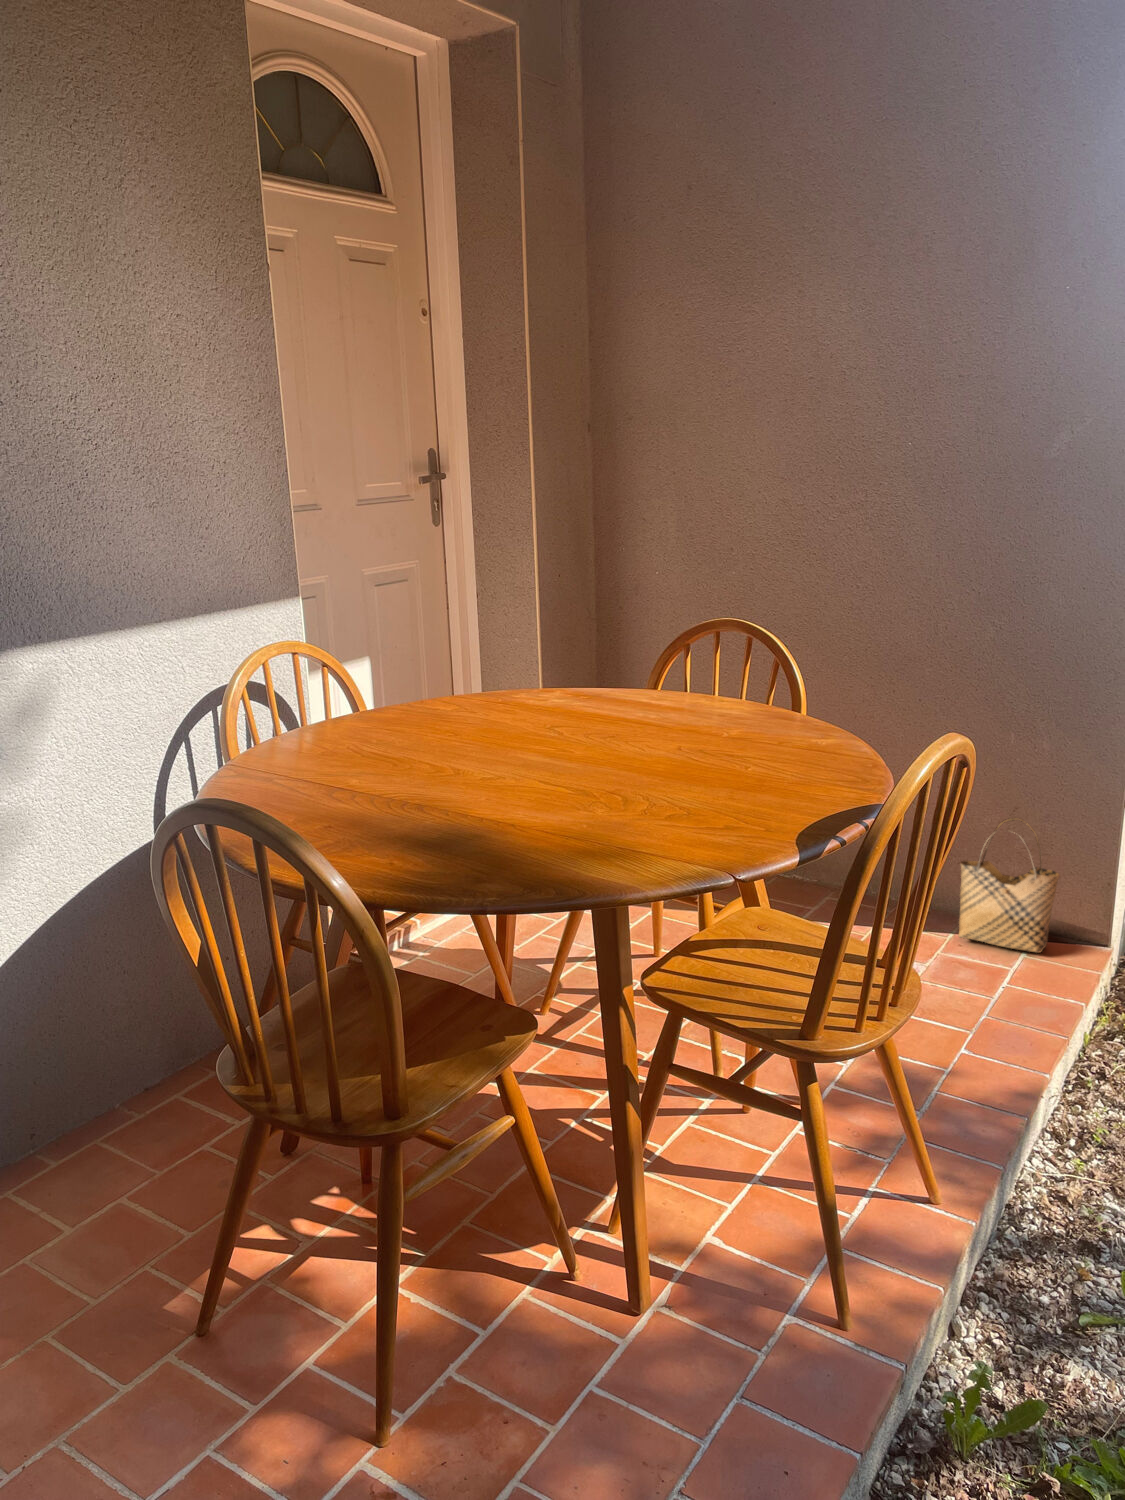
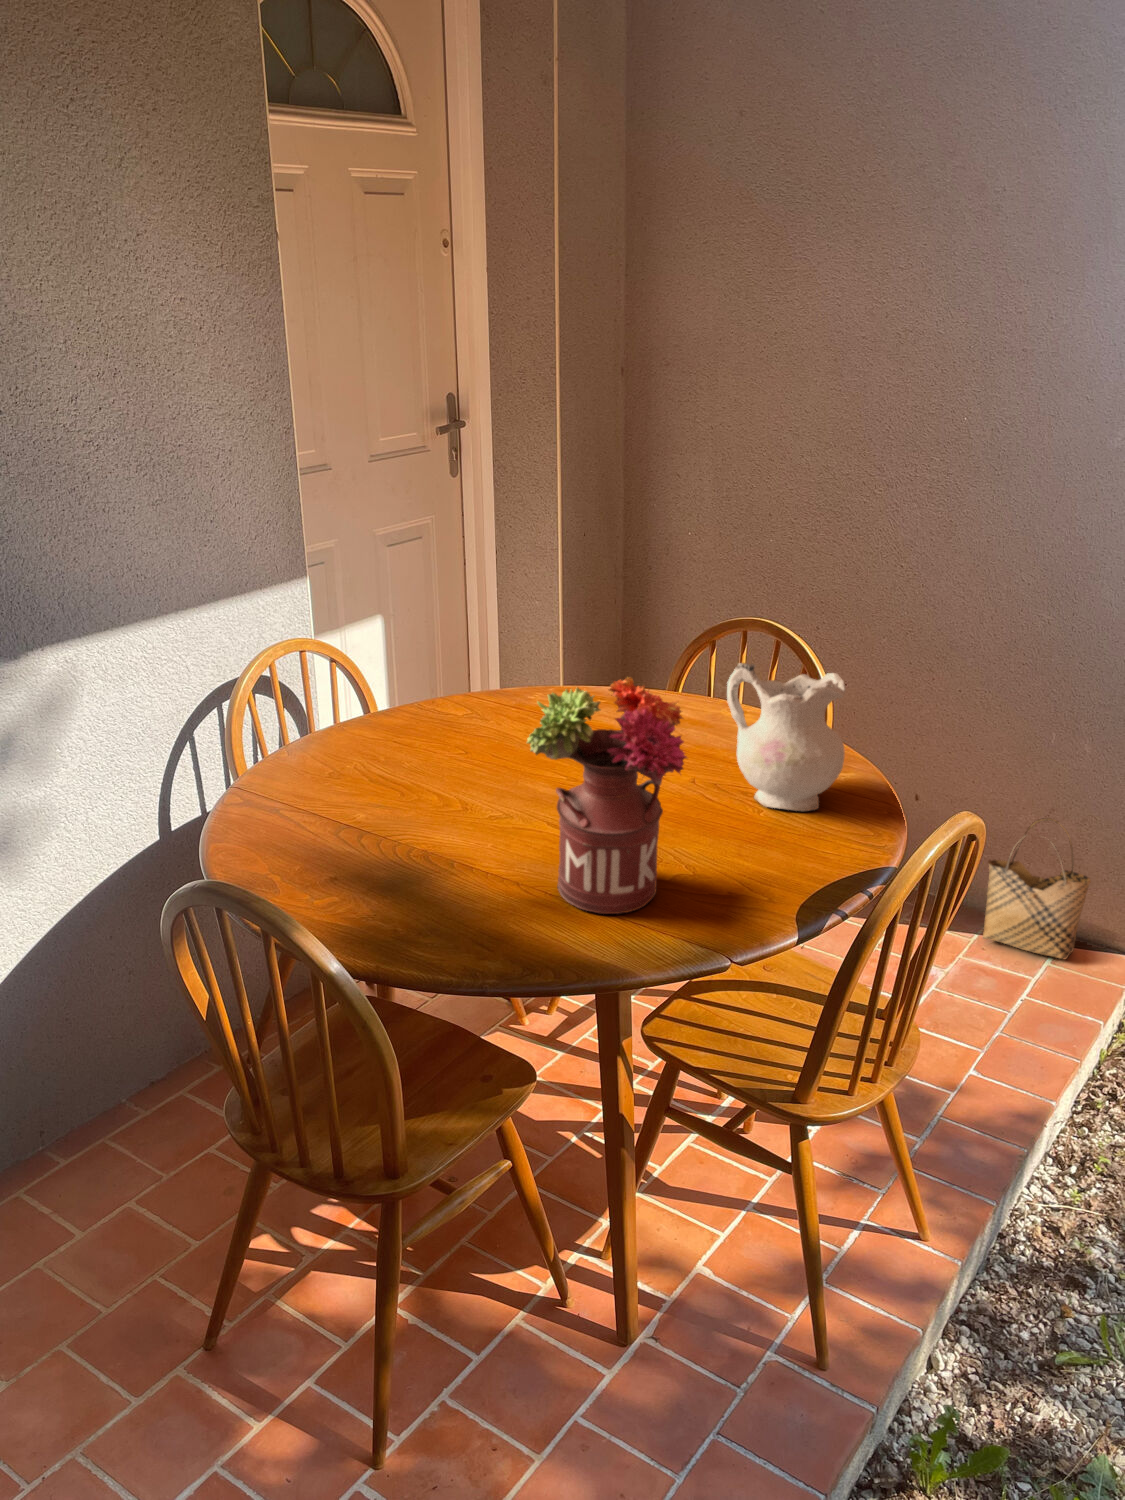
flower arrangement: none [521,601,685,843] -> present [527,677,687,914]
ceramic pitcher: none [713,621,831,764] -> present [727,663,846,811]

